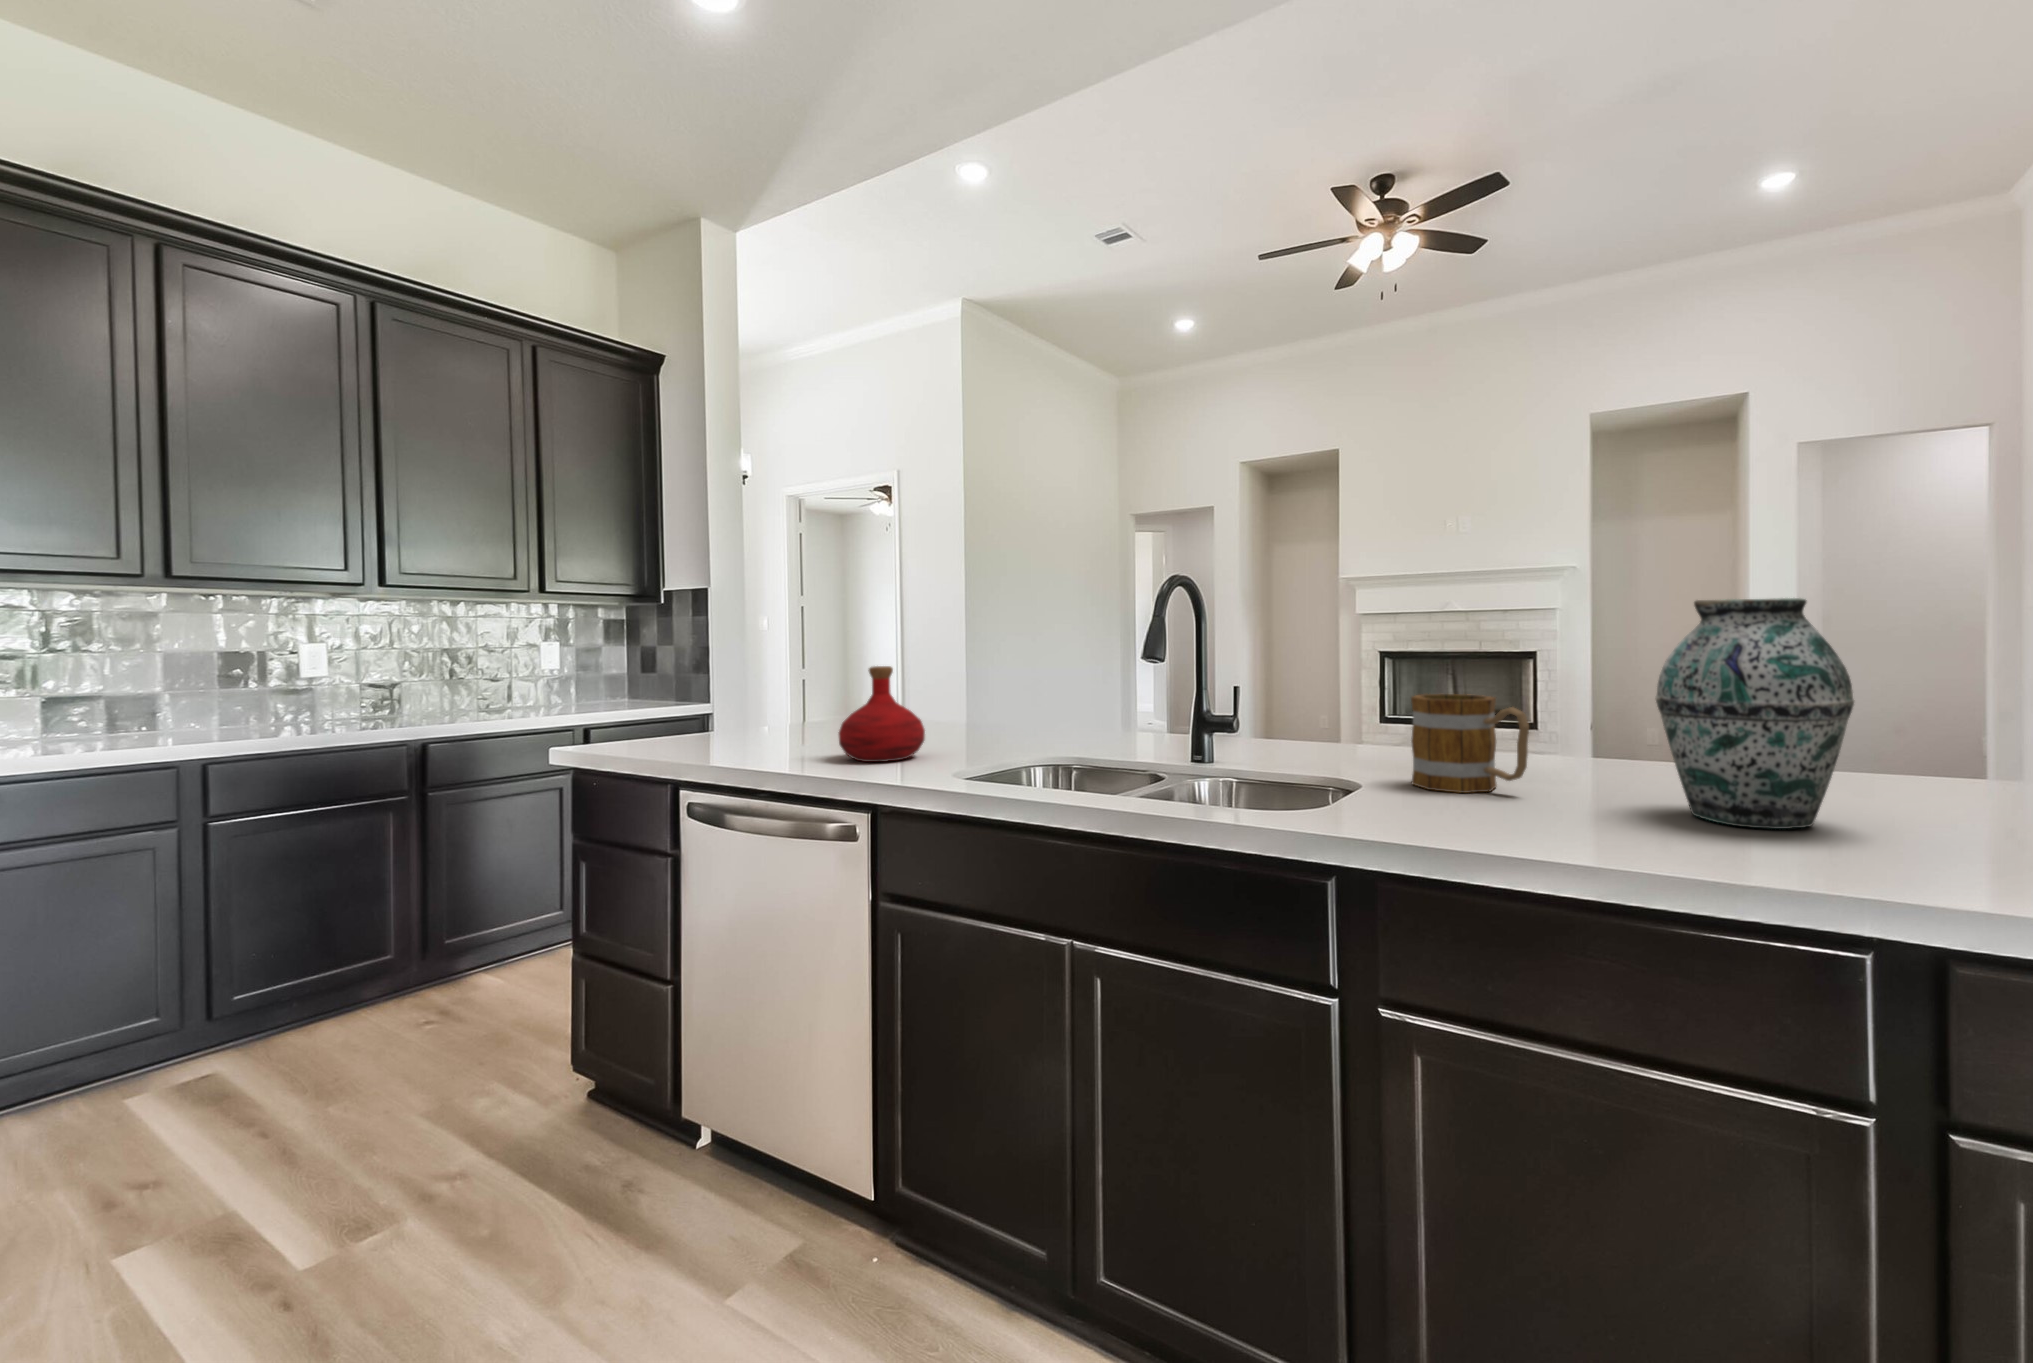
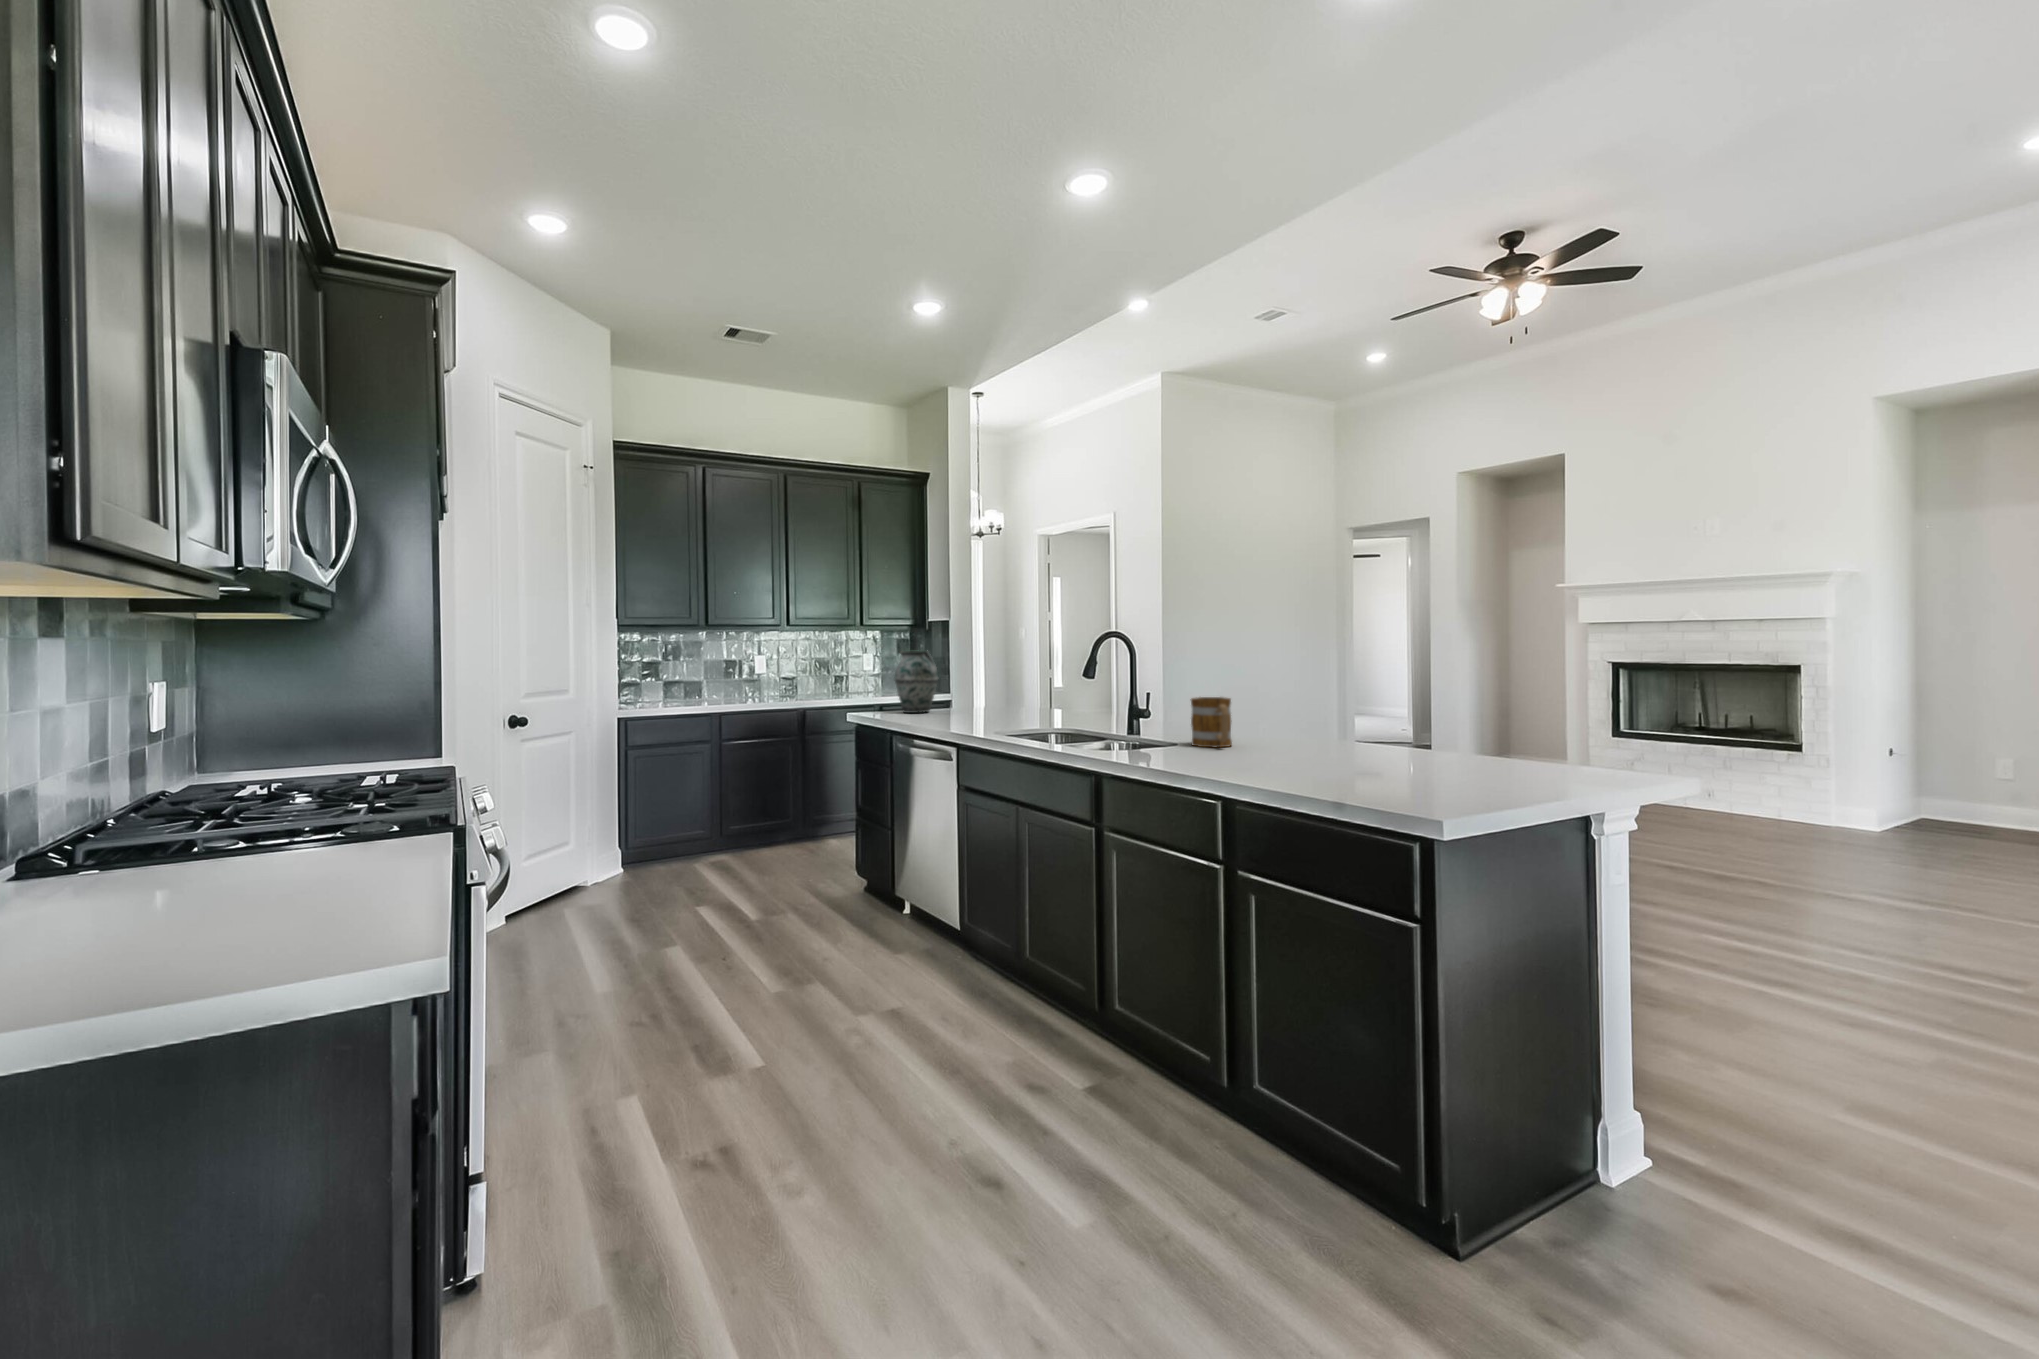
vase: present [1656,598,1854,829] -> present [895,650,938,713]
bottle: present [839,666,925,762] -> none [959,675,1002,723]

